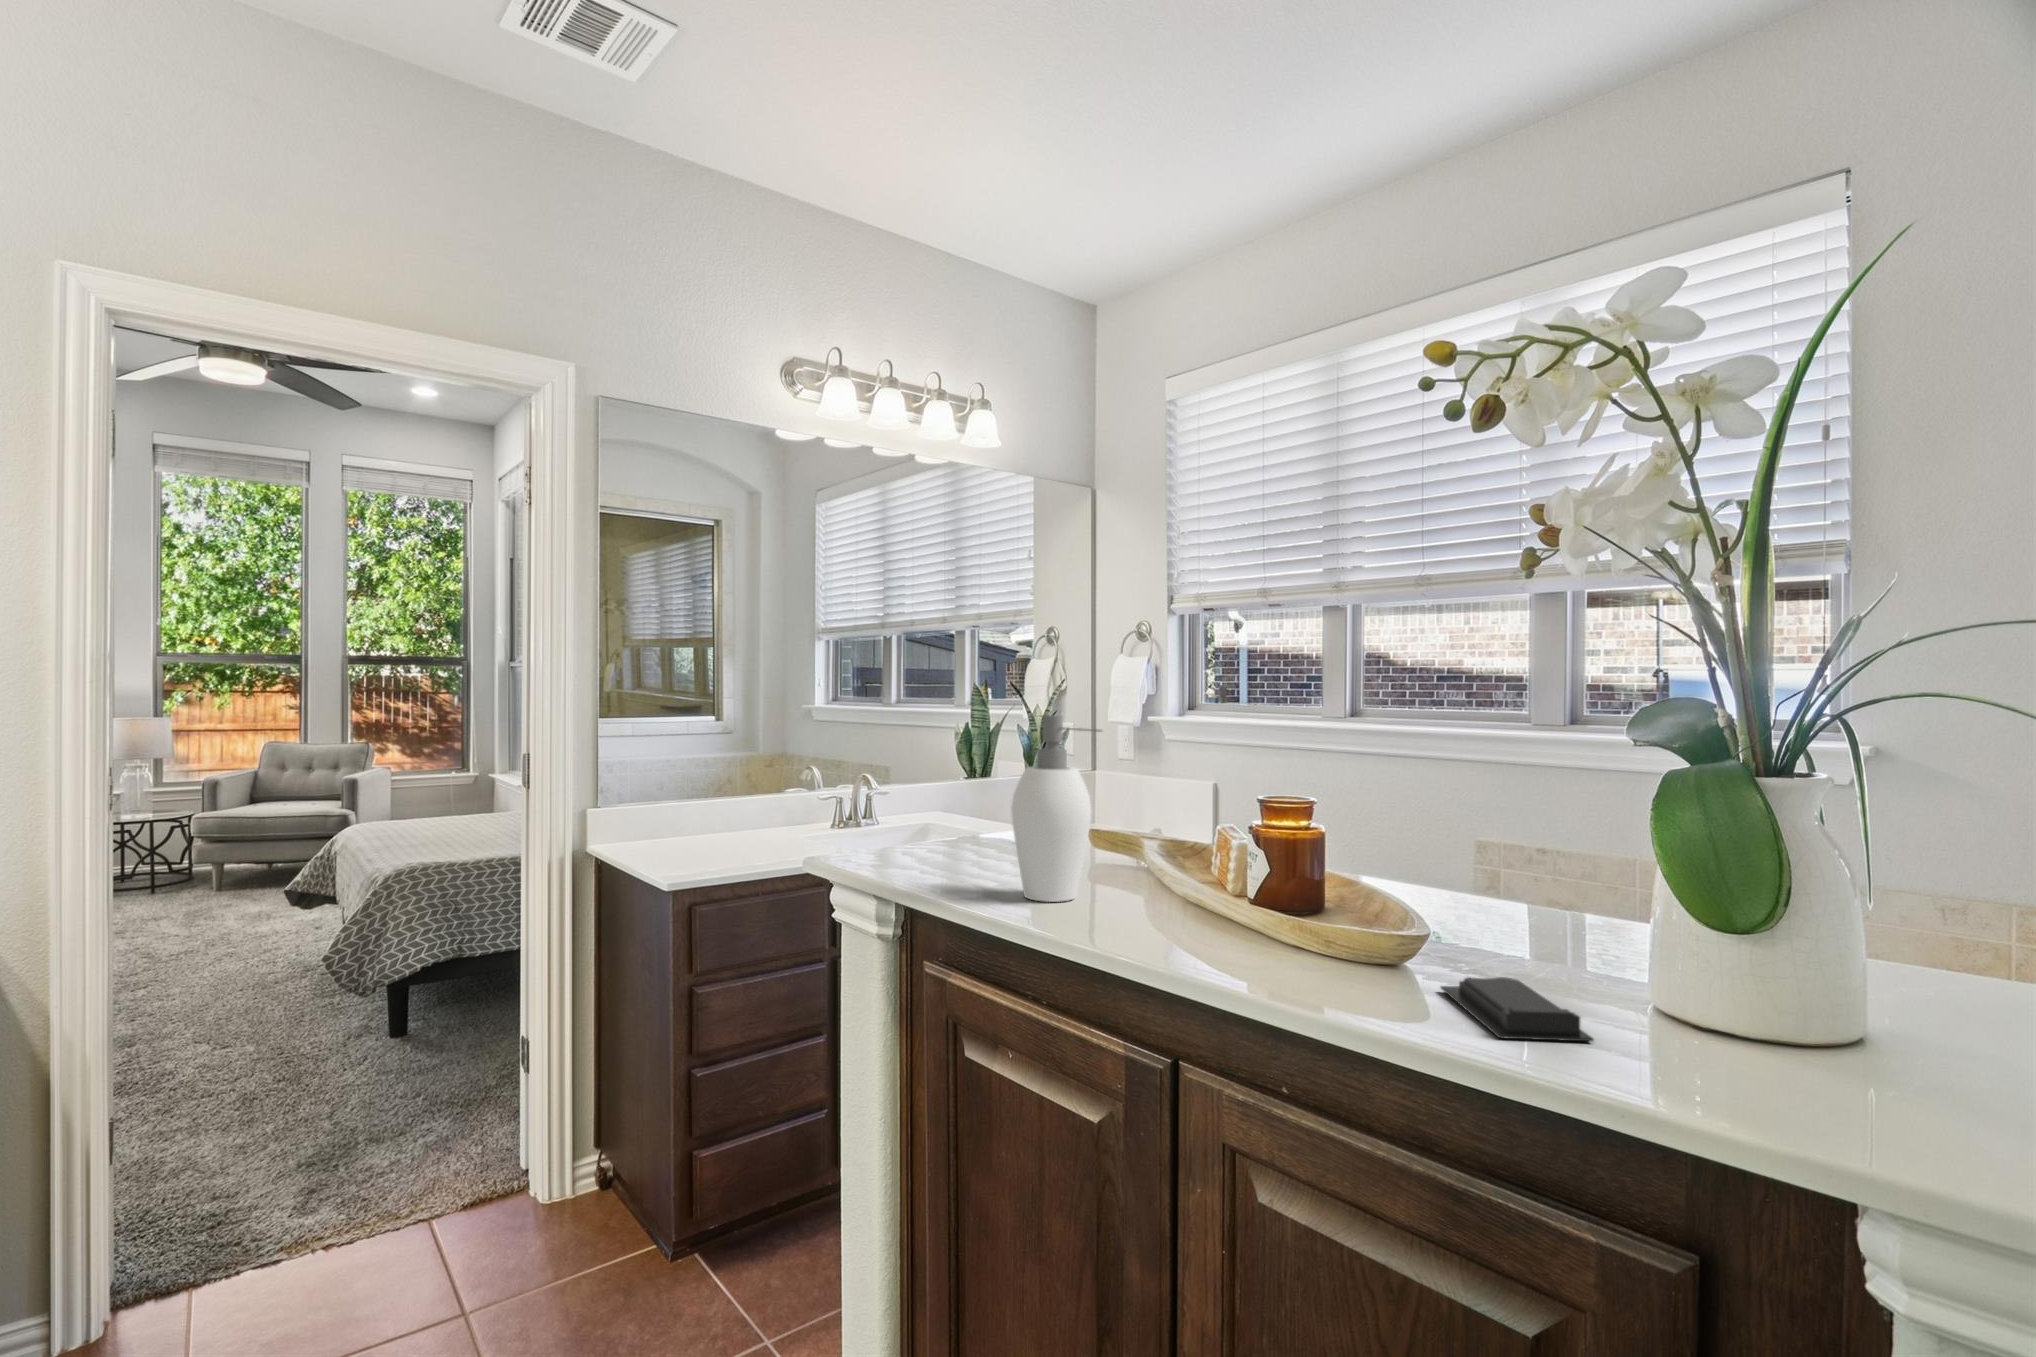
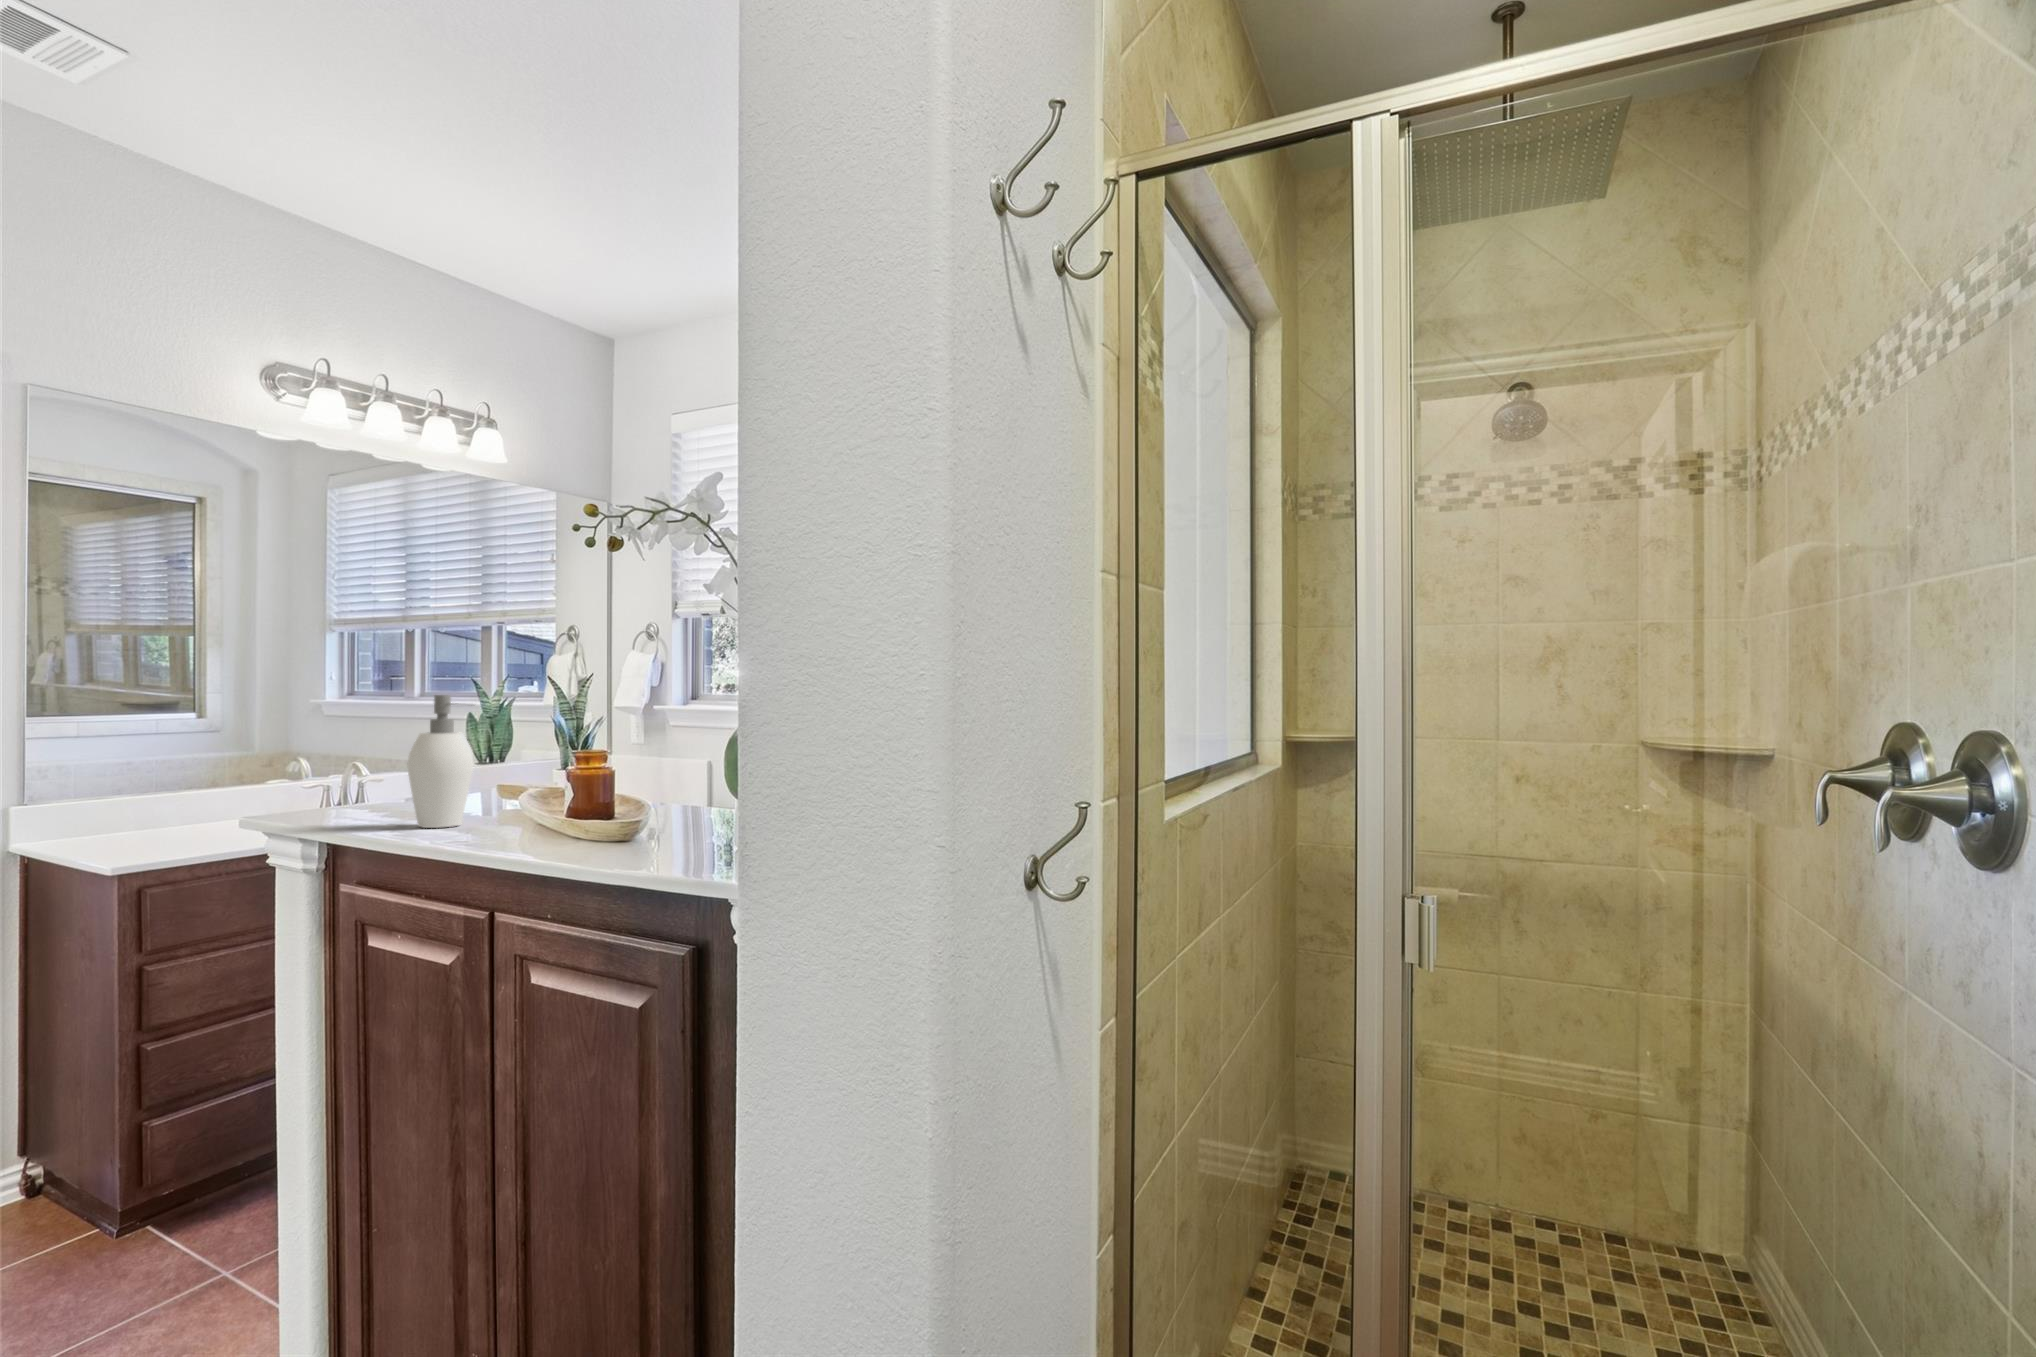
soap bar: present [1441,977,1593,1041] -> none [644,836,695,859]

